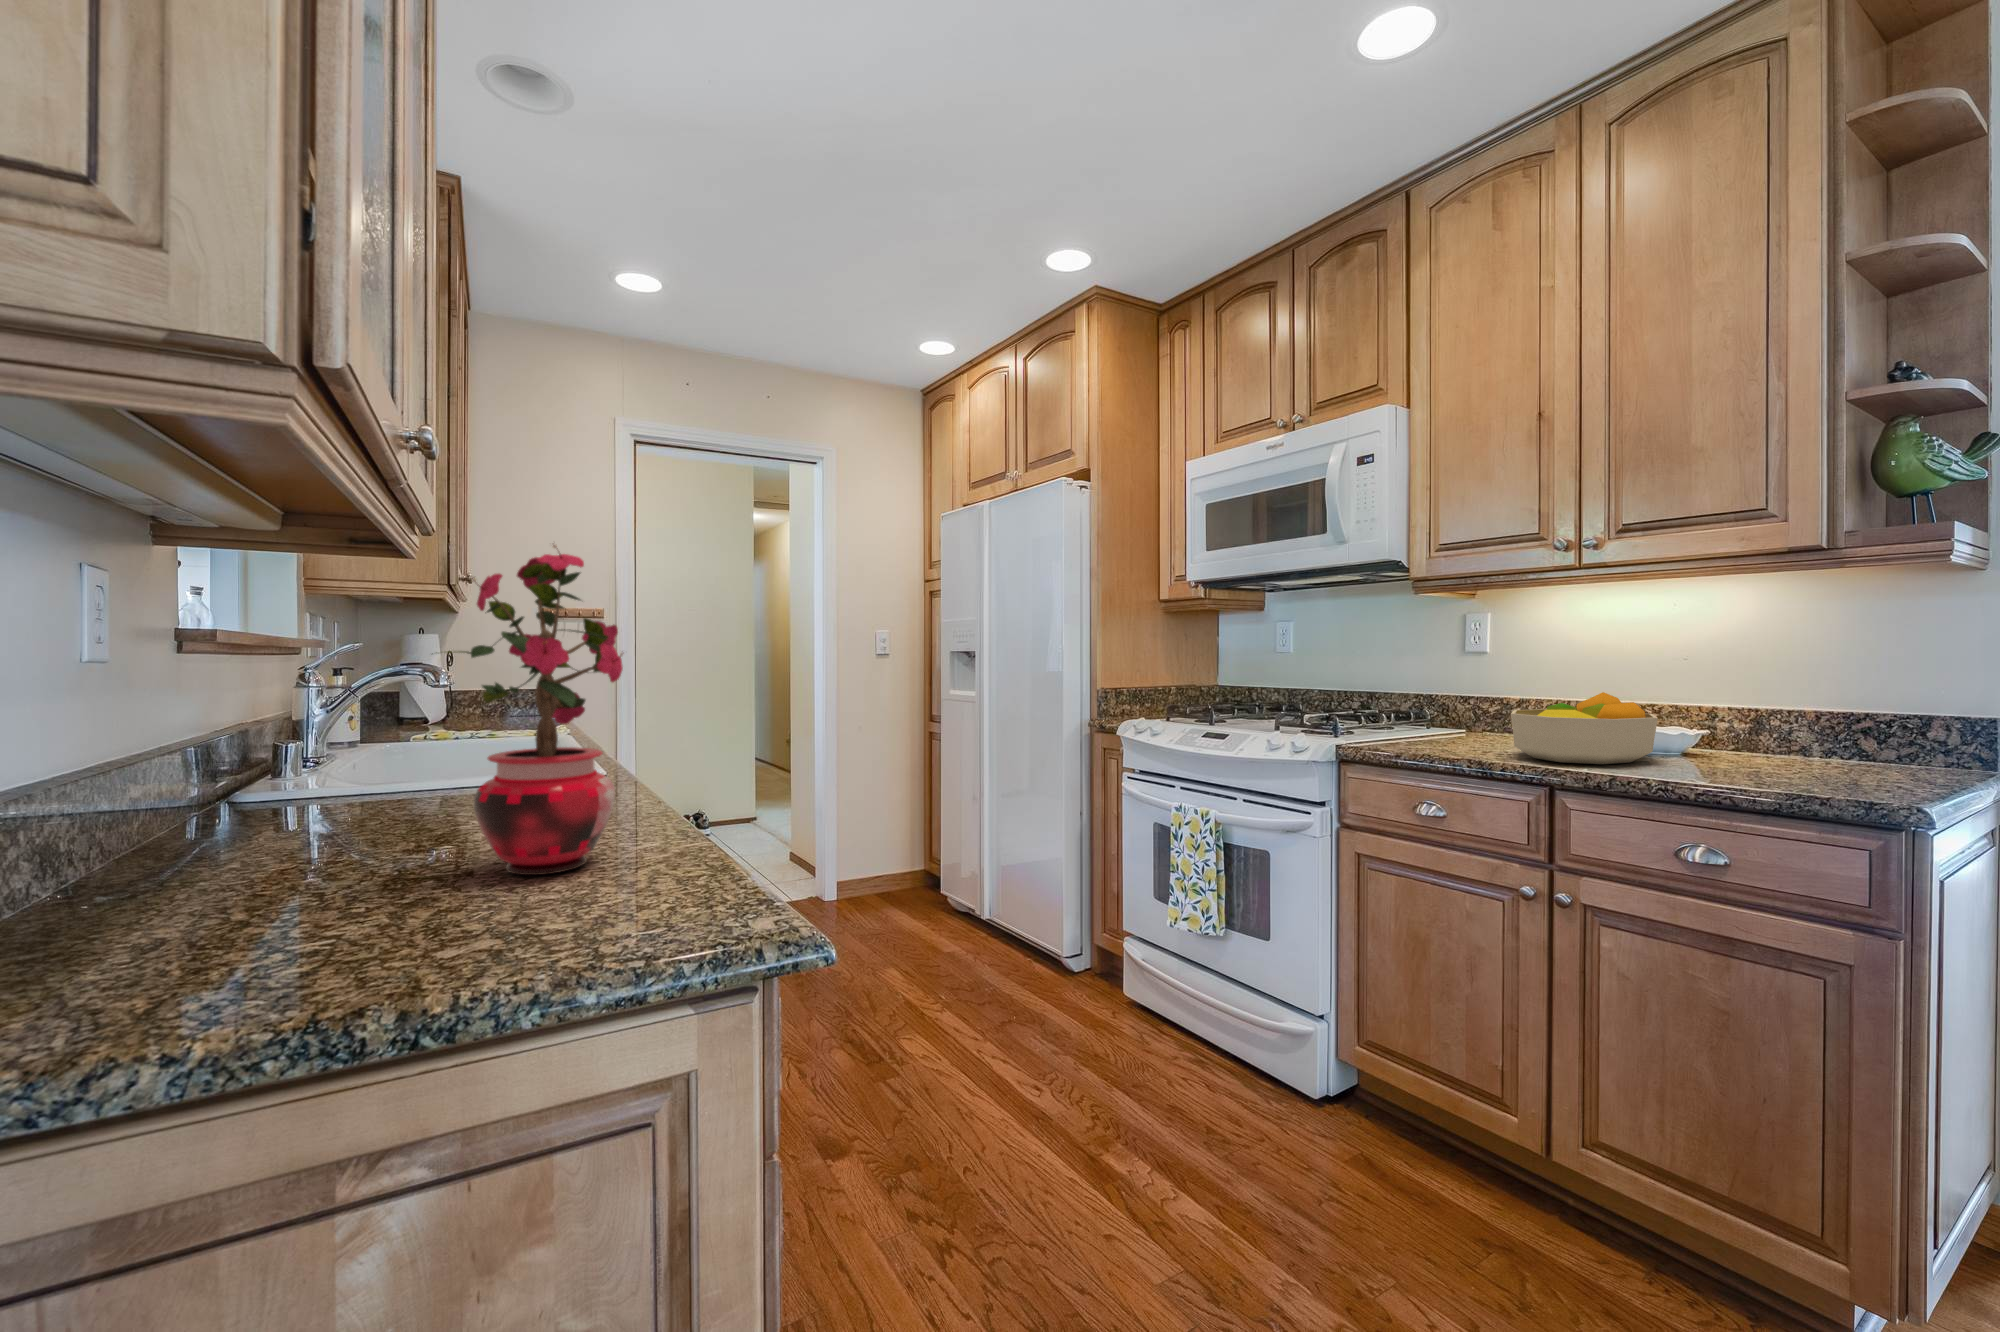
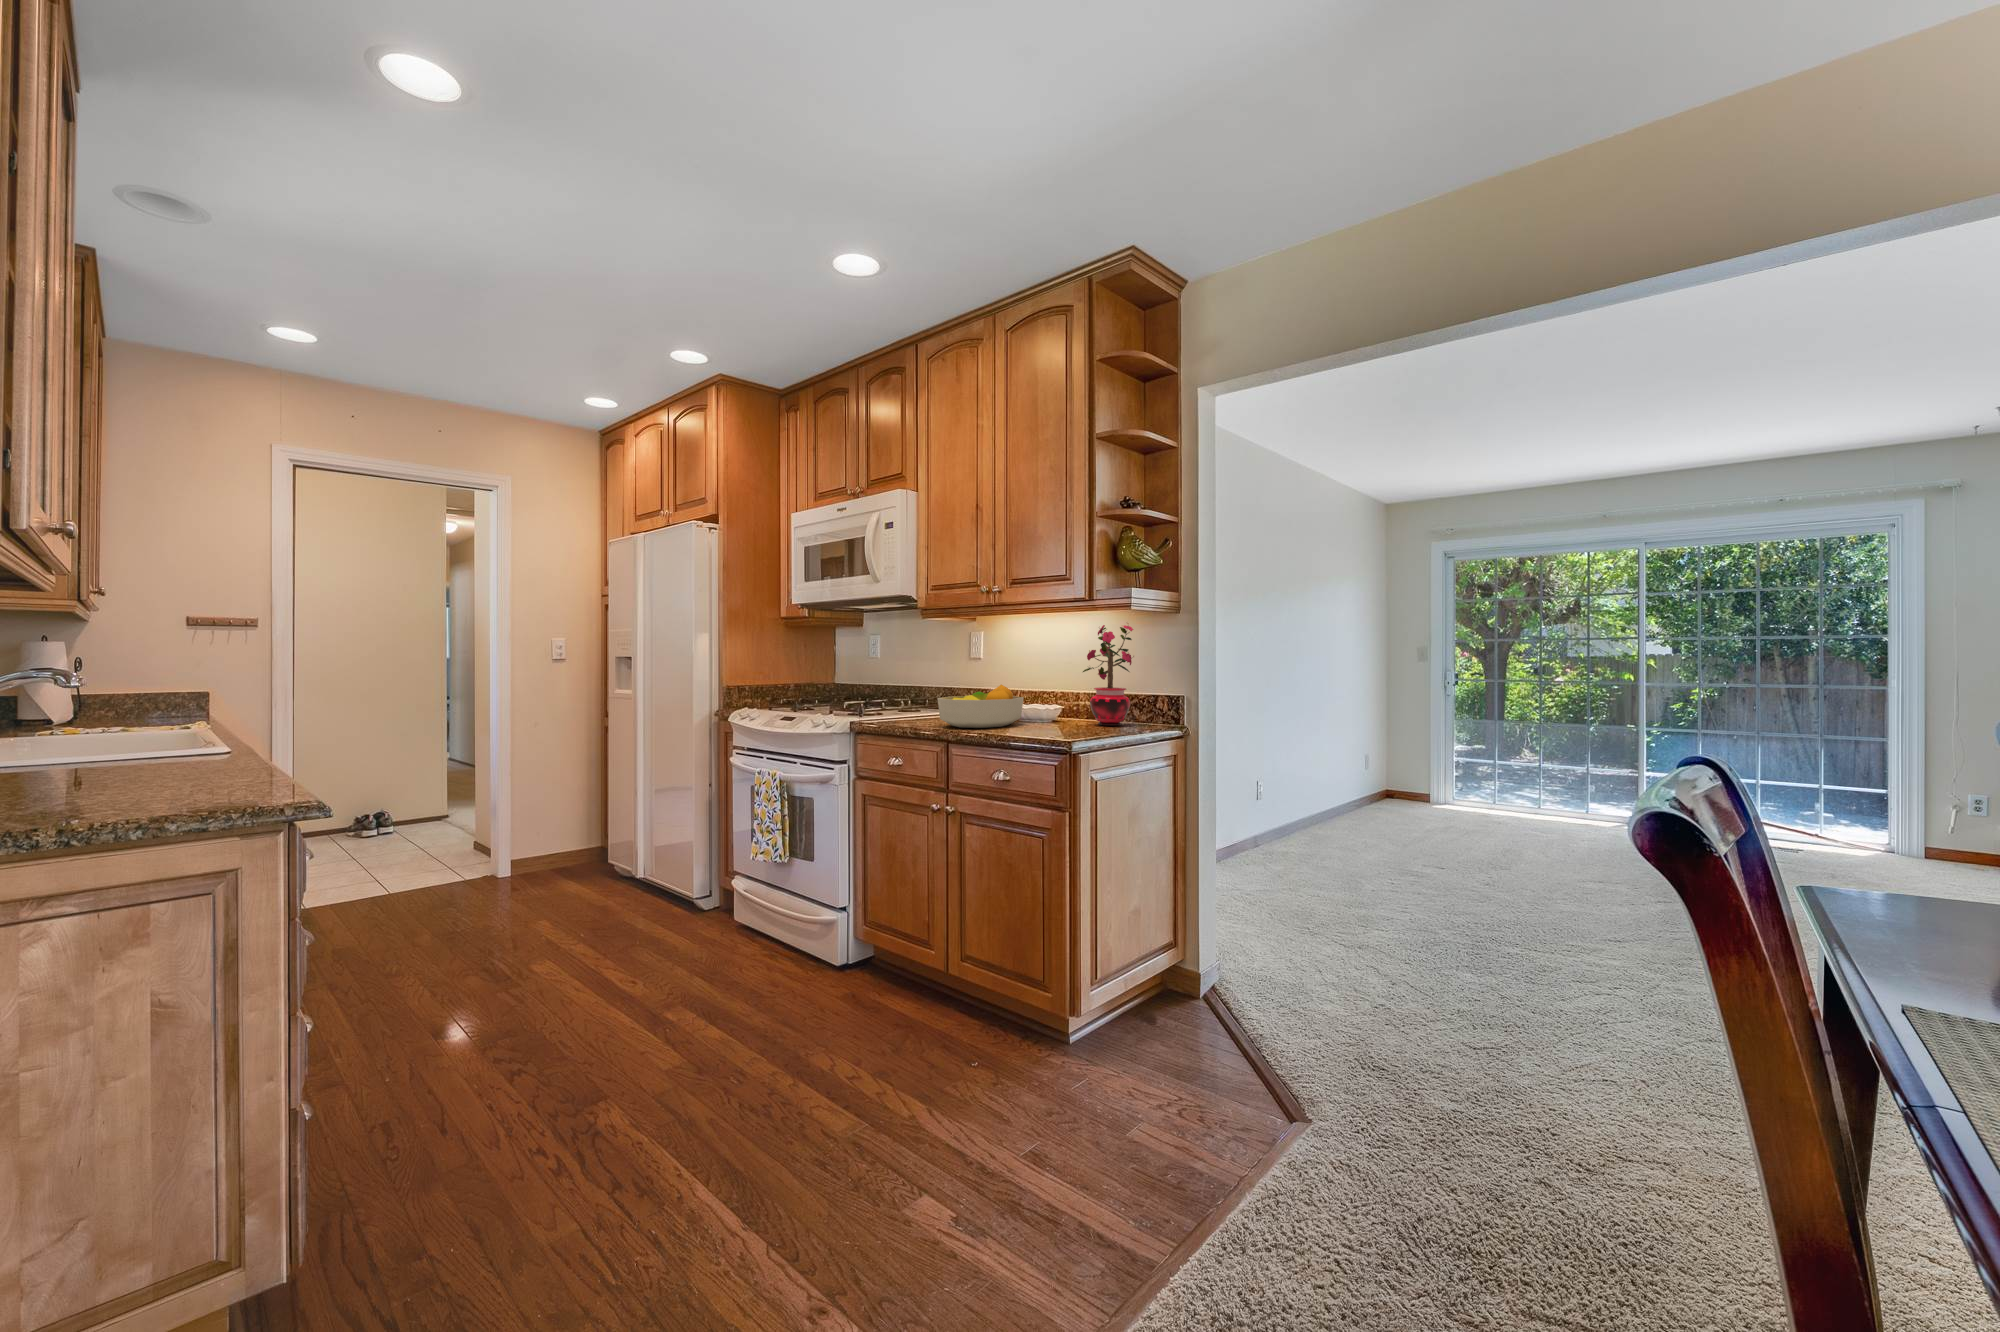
potted plant: present [432,545,623,875] -> present [1083,623,1134,726]

